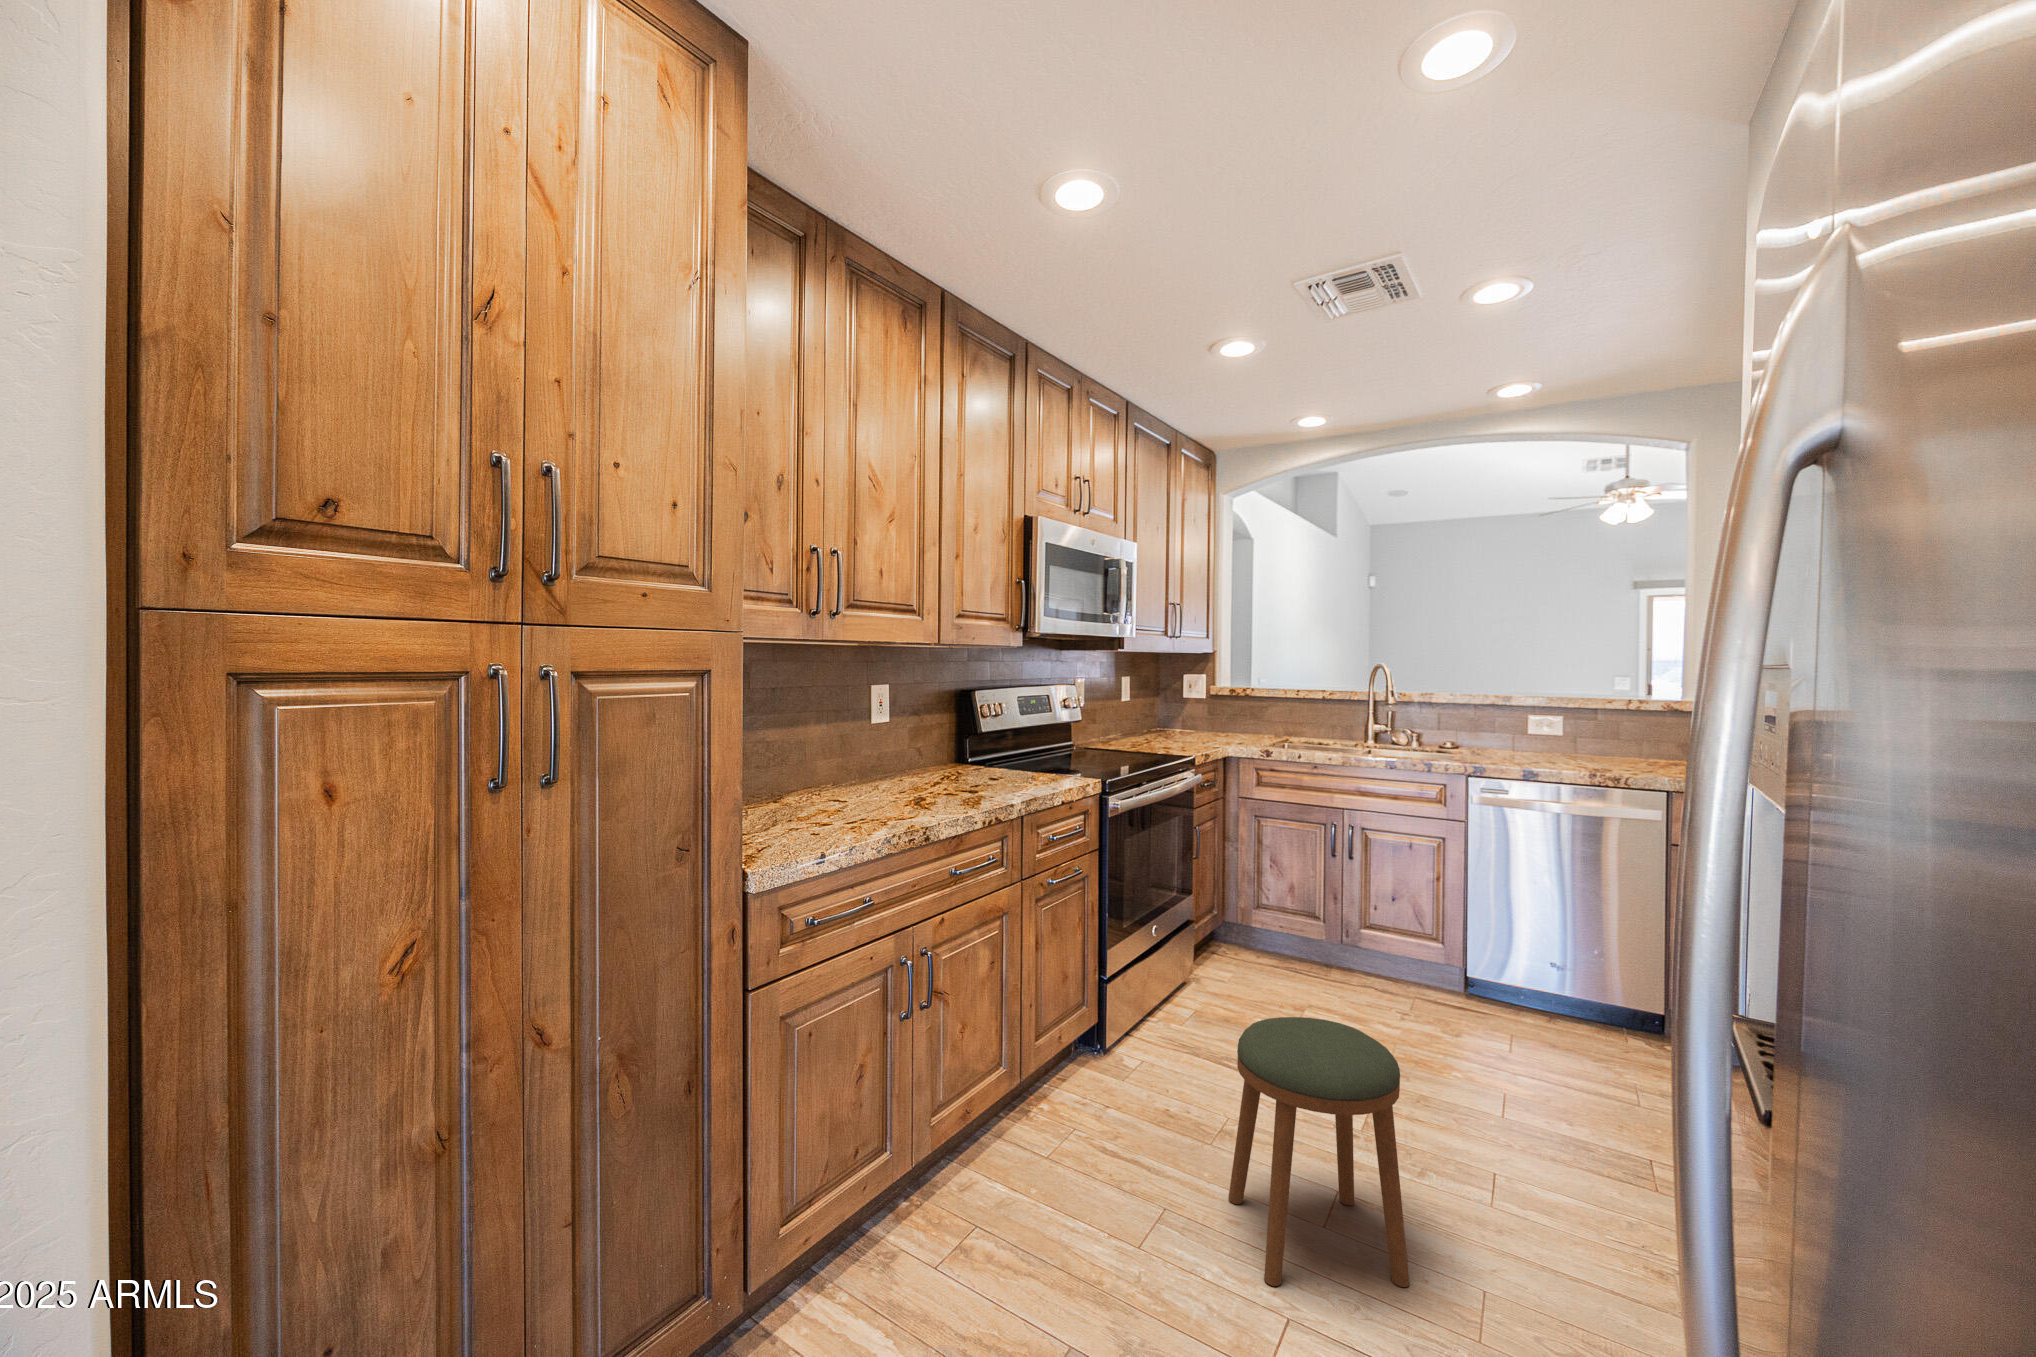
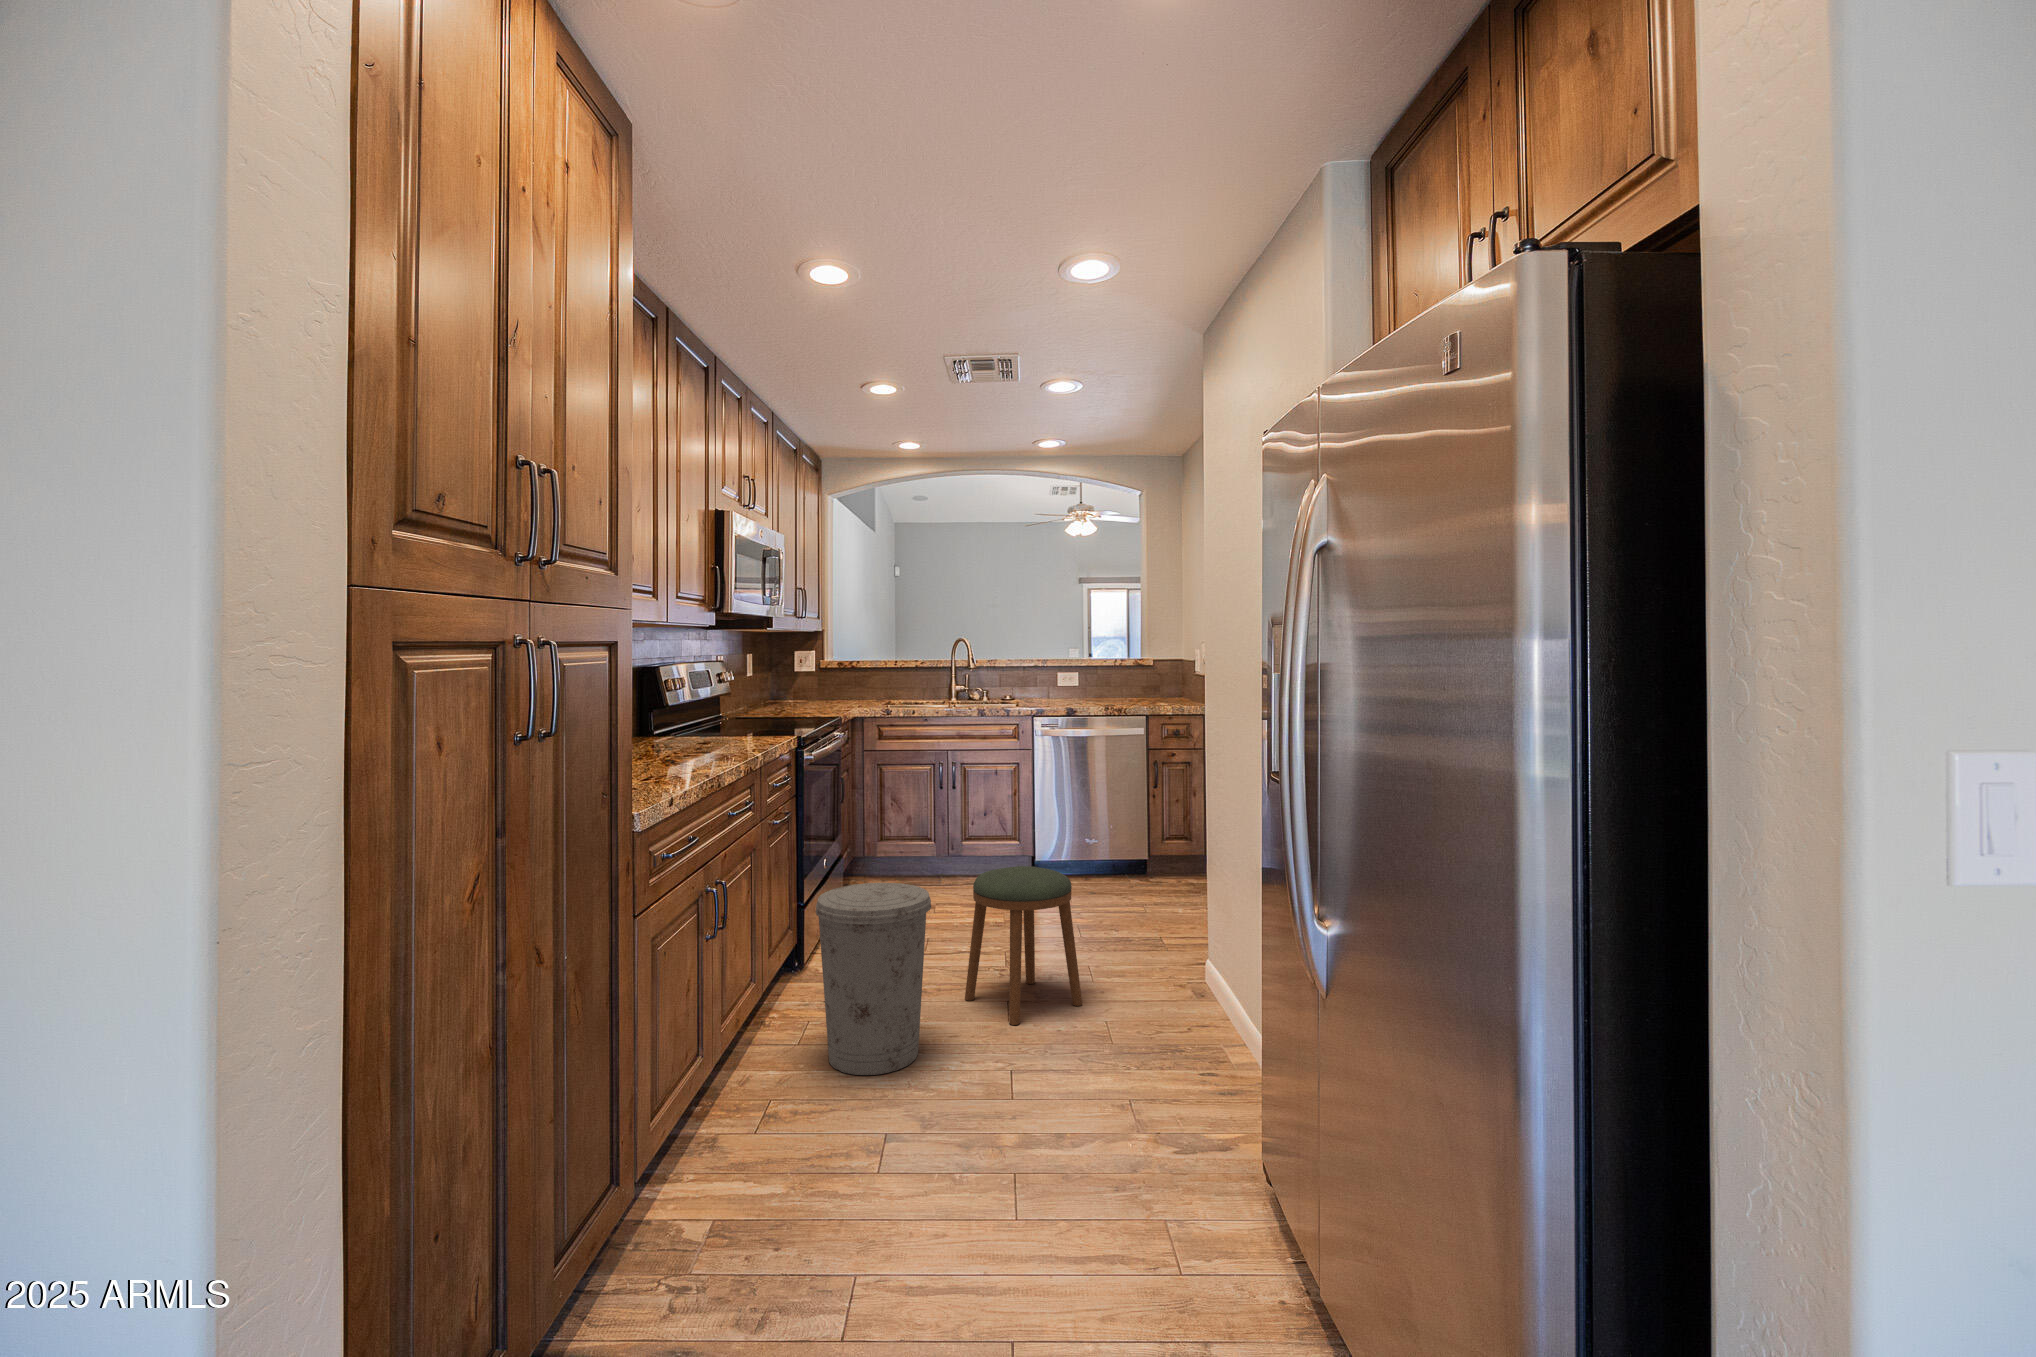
trash can: none [968,1004,1129,1303] -> present [816,883,931,1075]

